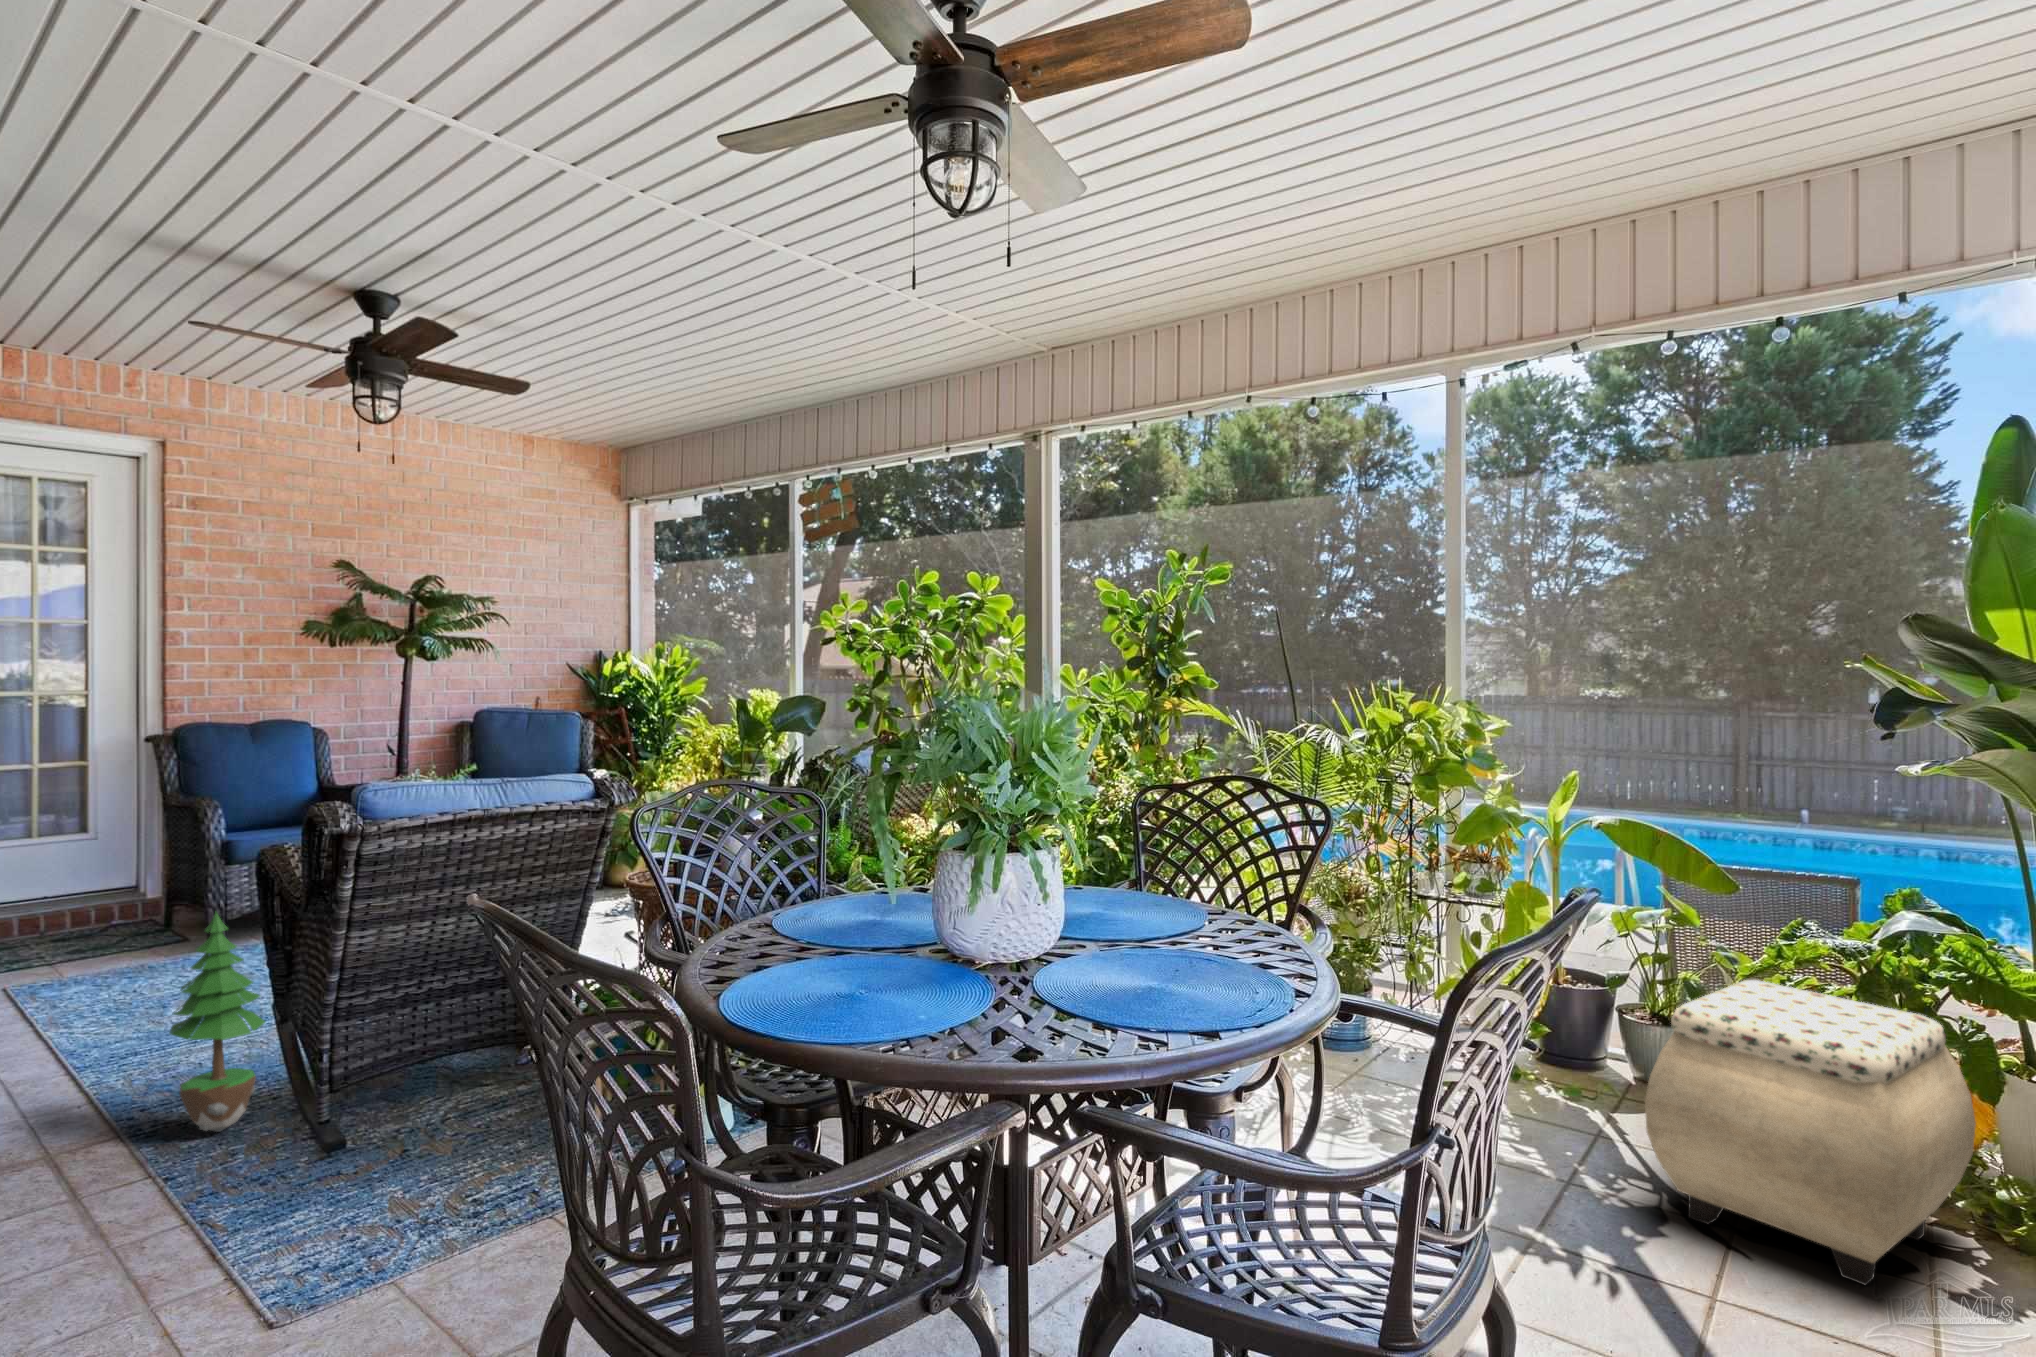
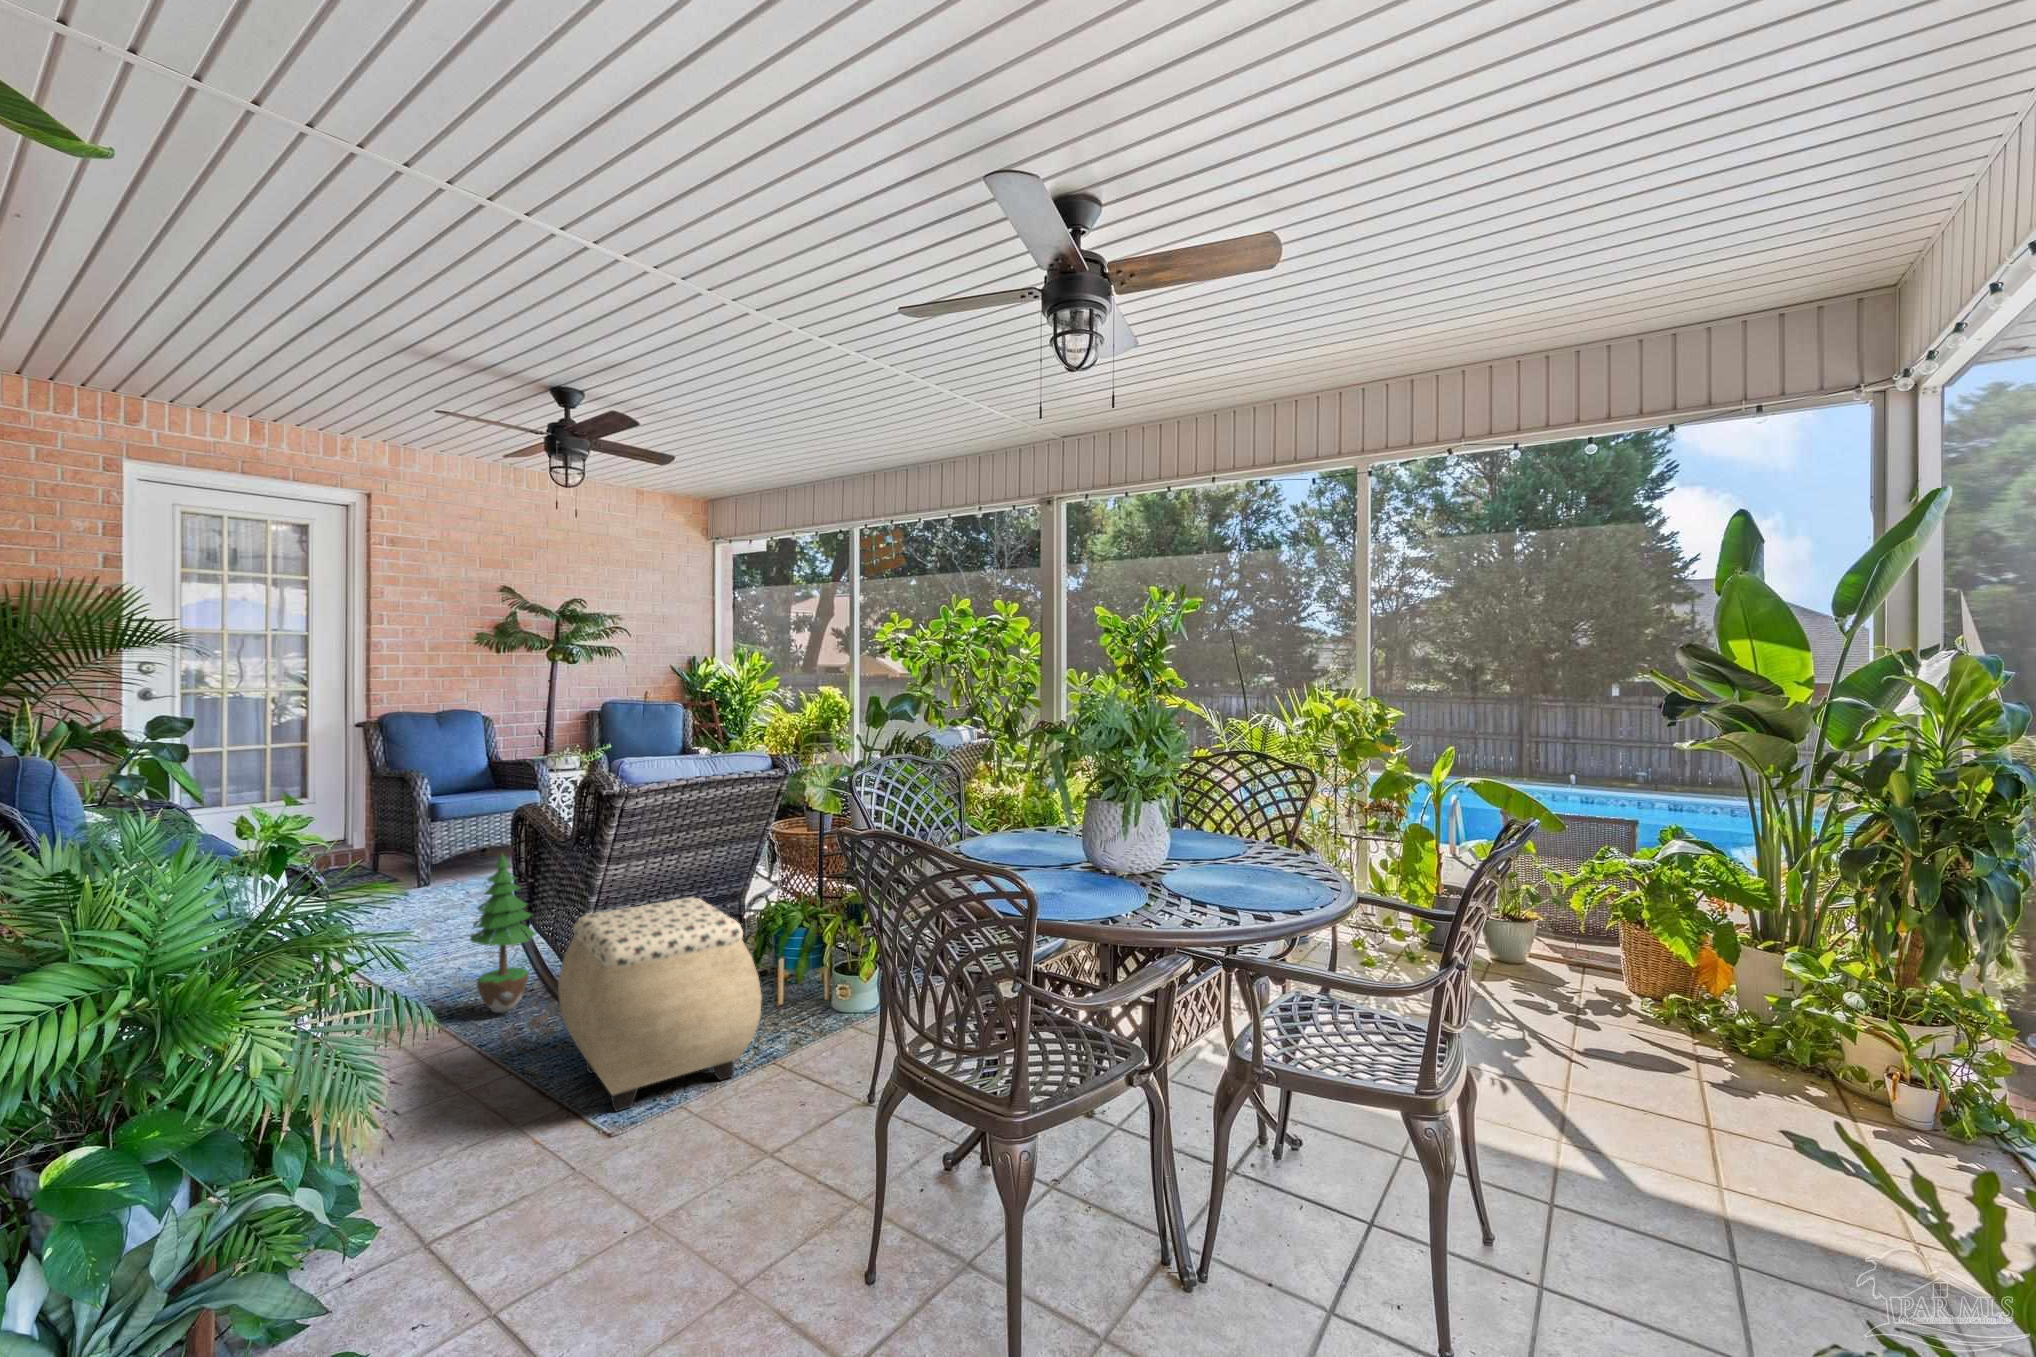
ottoman: present [1645,980,1976,1285] -> present [558,897,762,1111]

